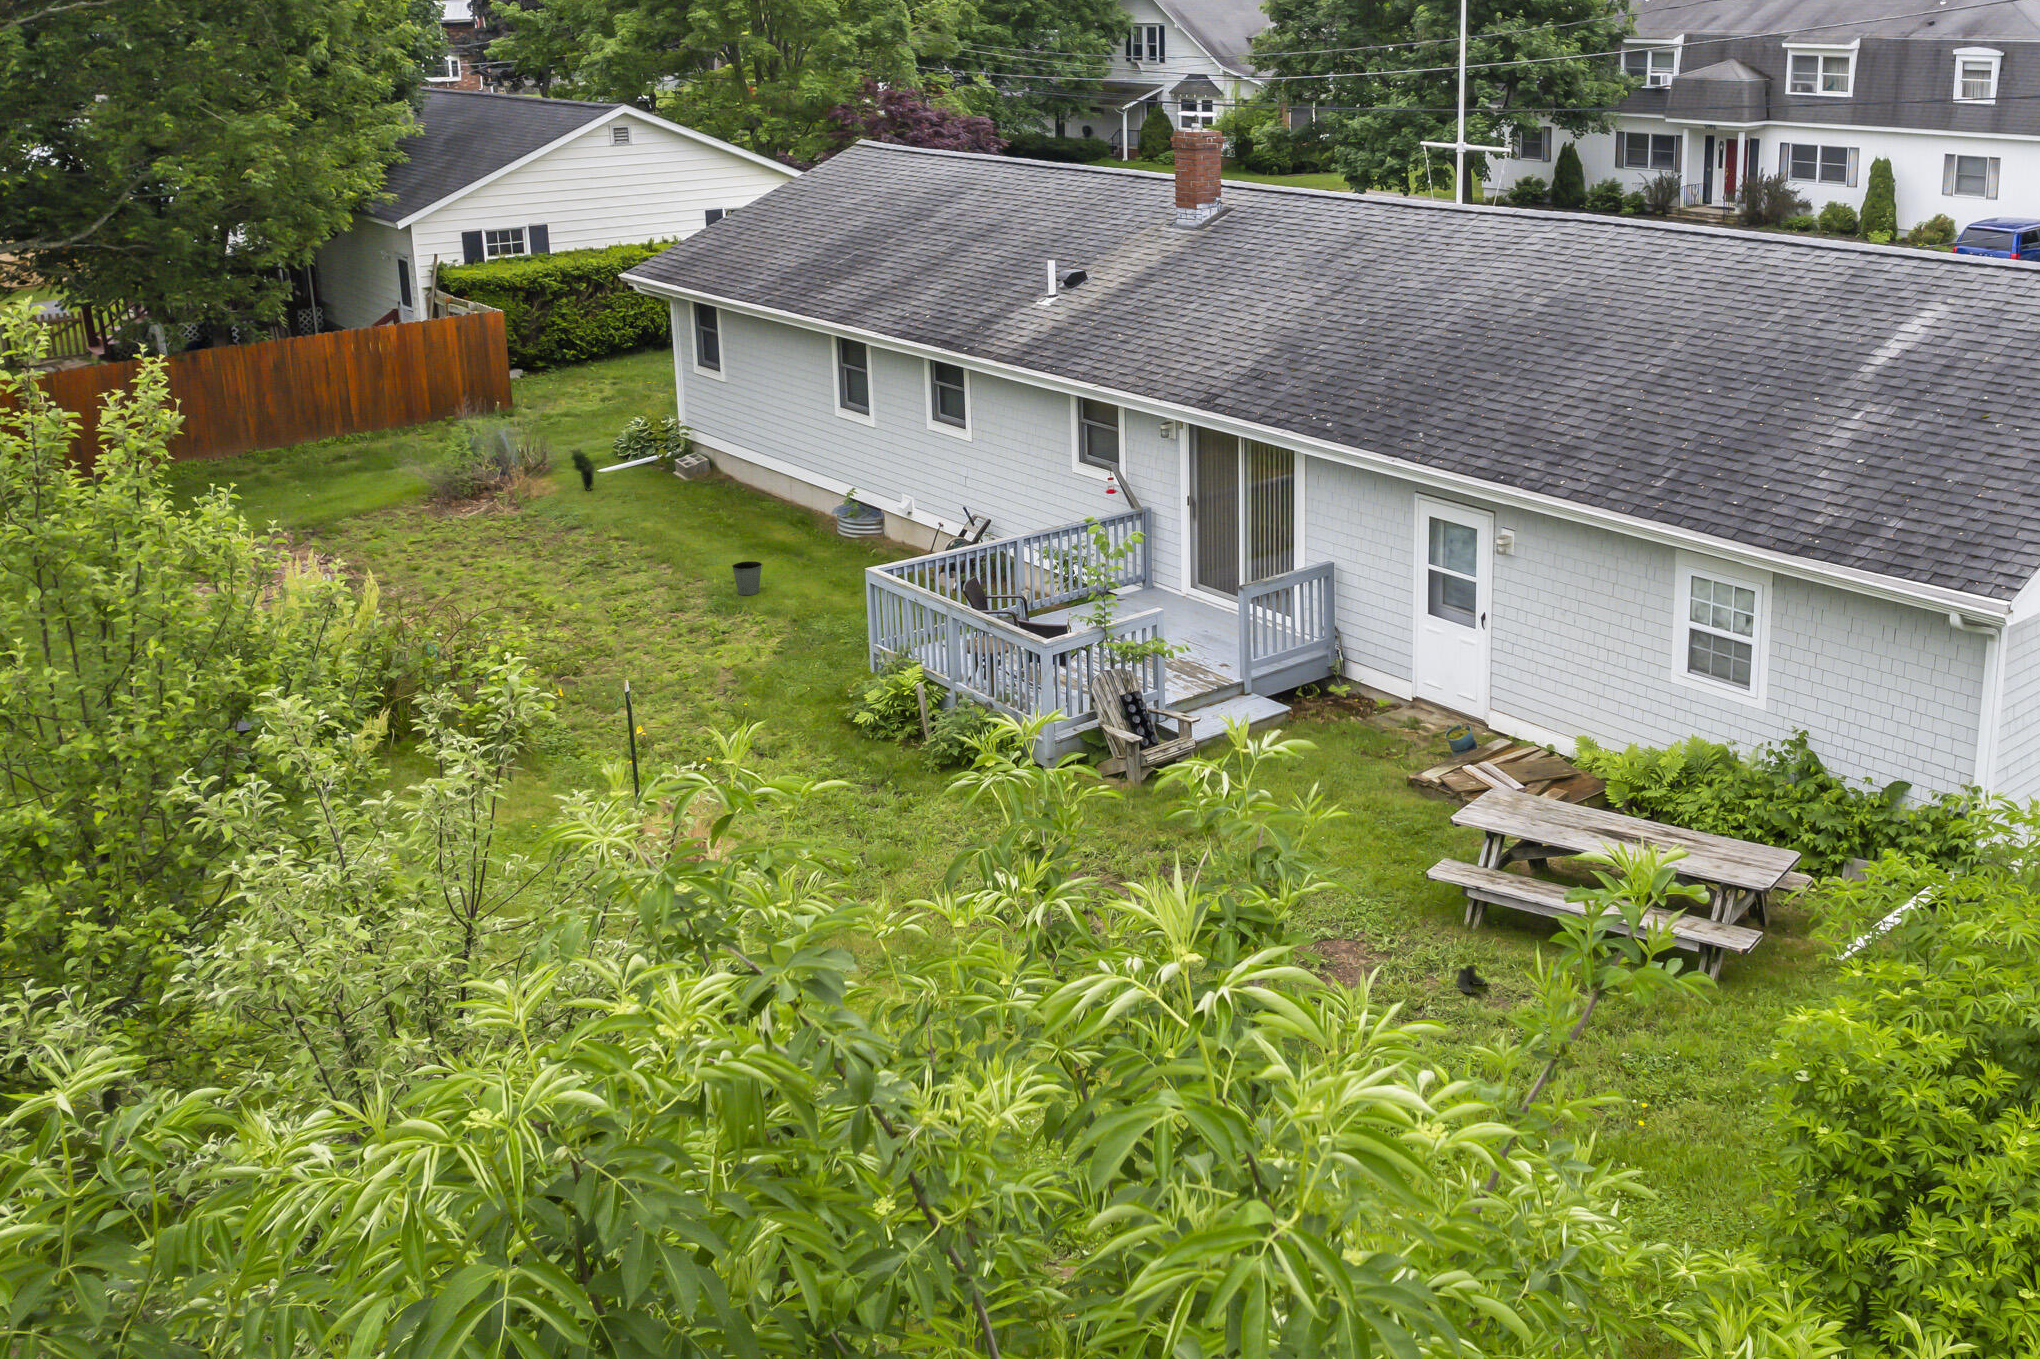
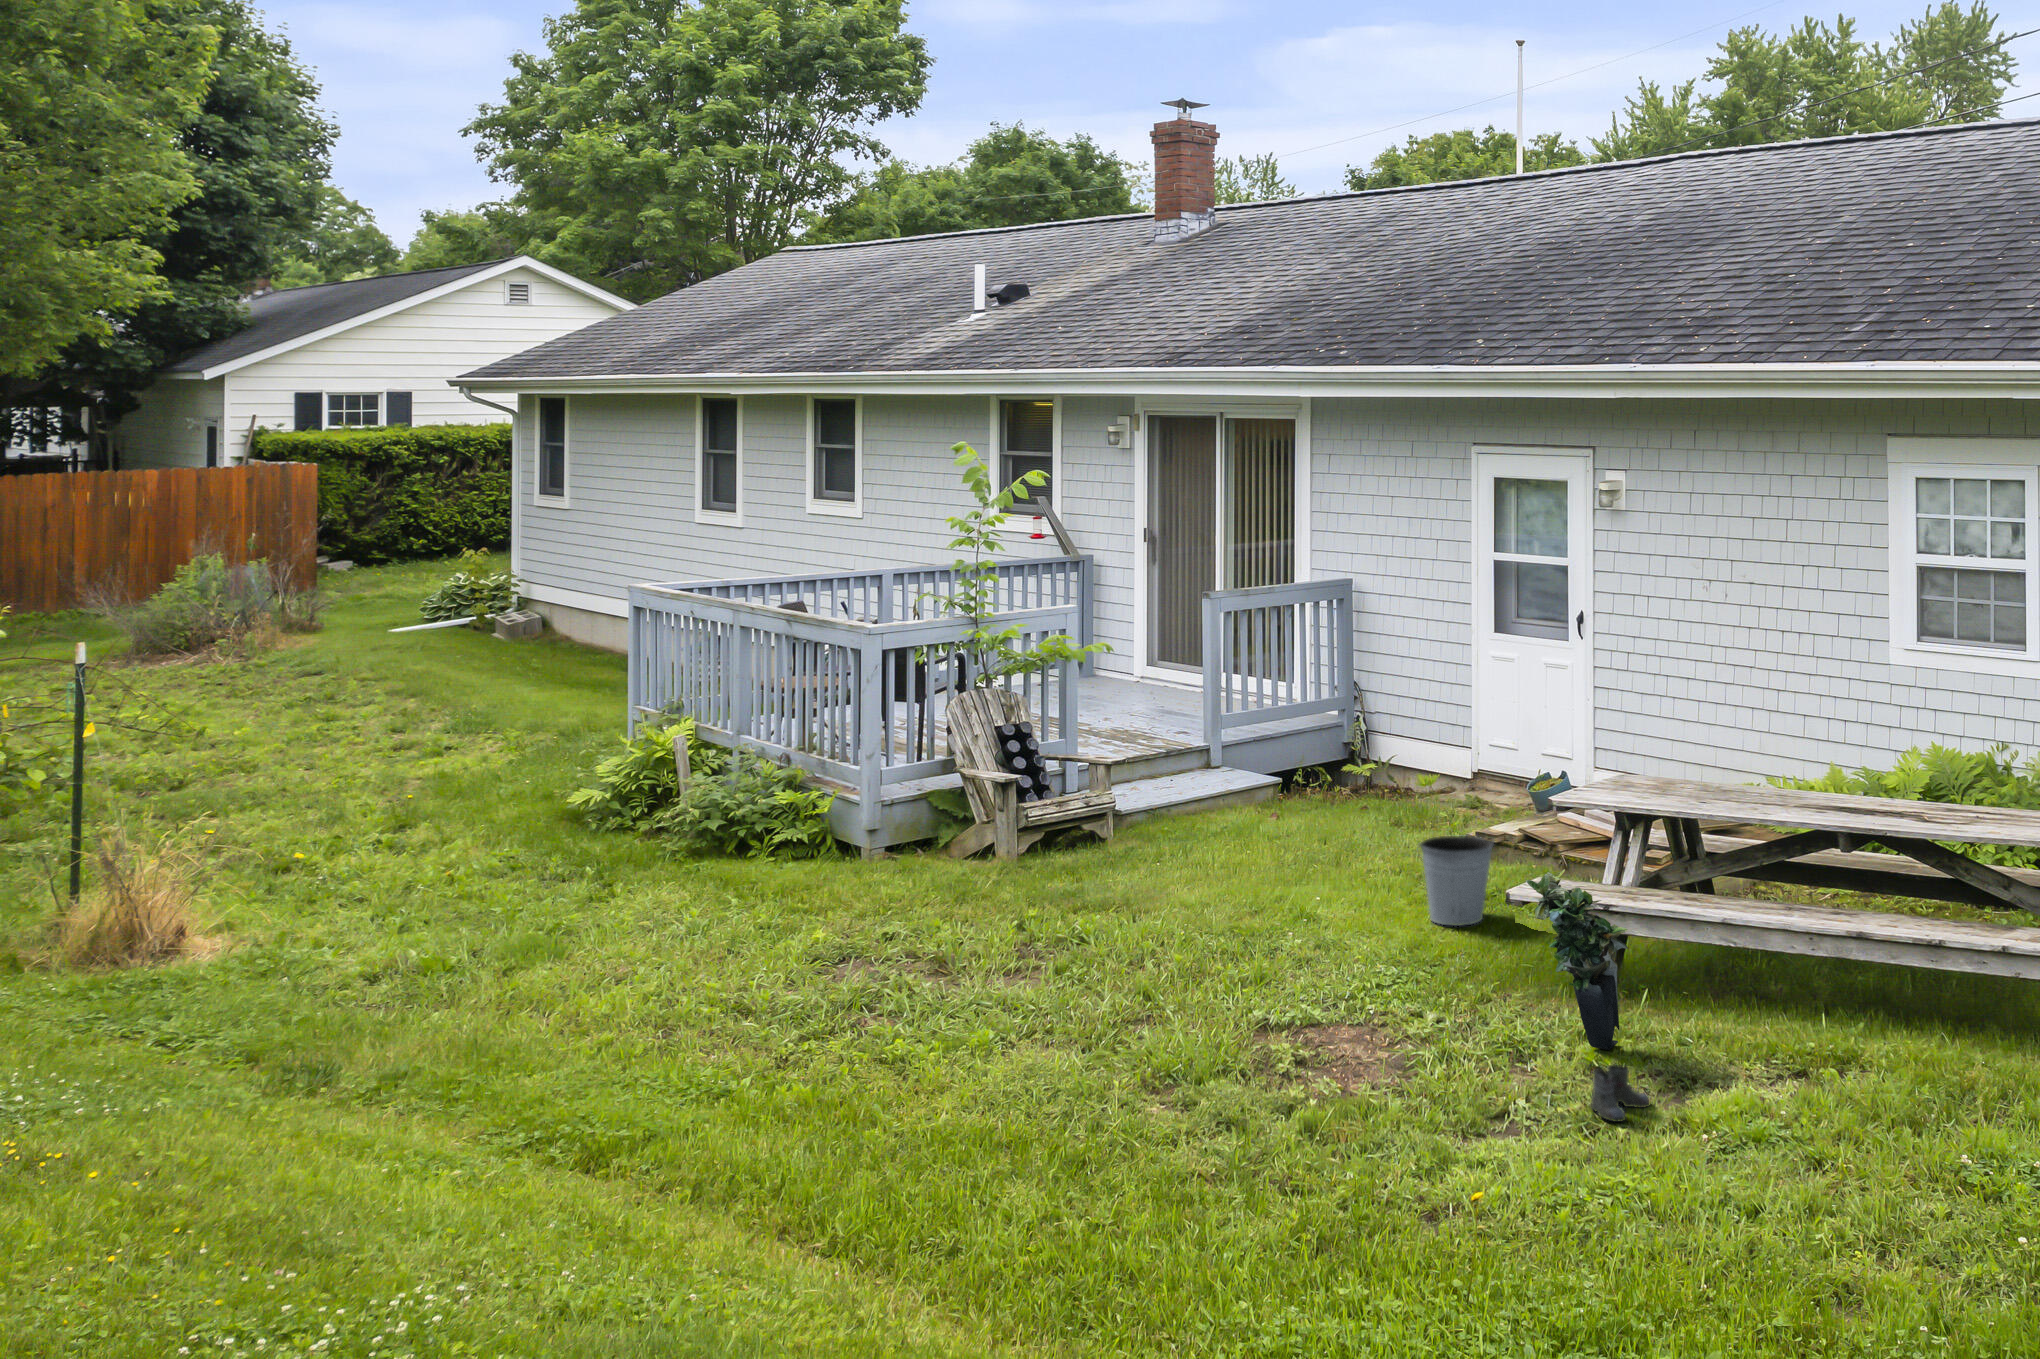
potted plant: present [571,449,595,490] -> present [1526,869,1628,1050]
bucket: present [732,561,762,595] -> present [1420,836,1494,926]

